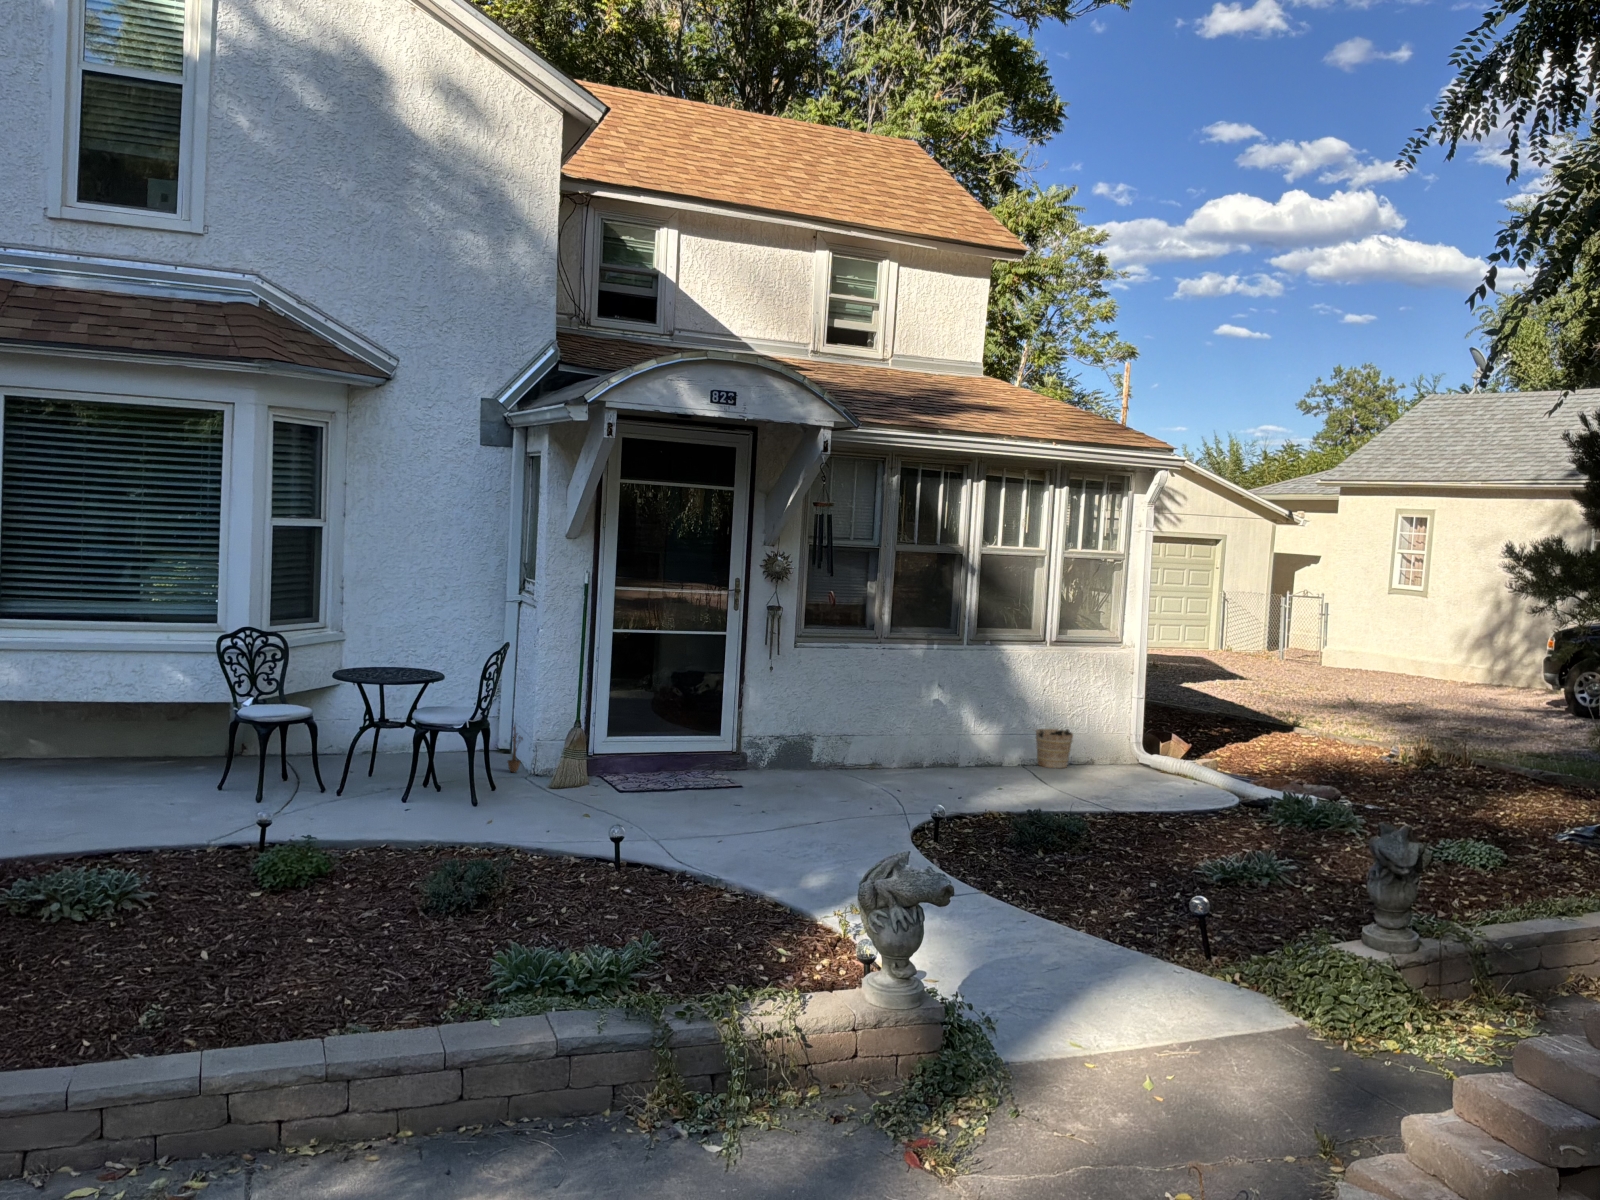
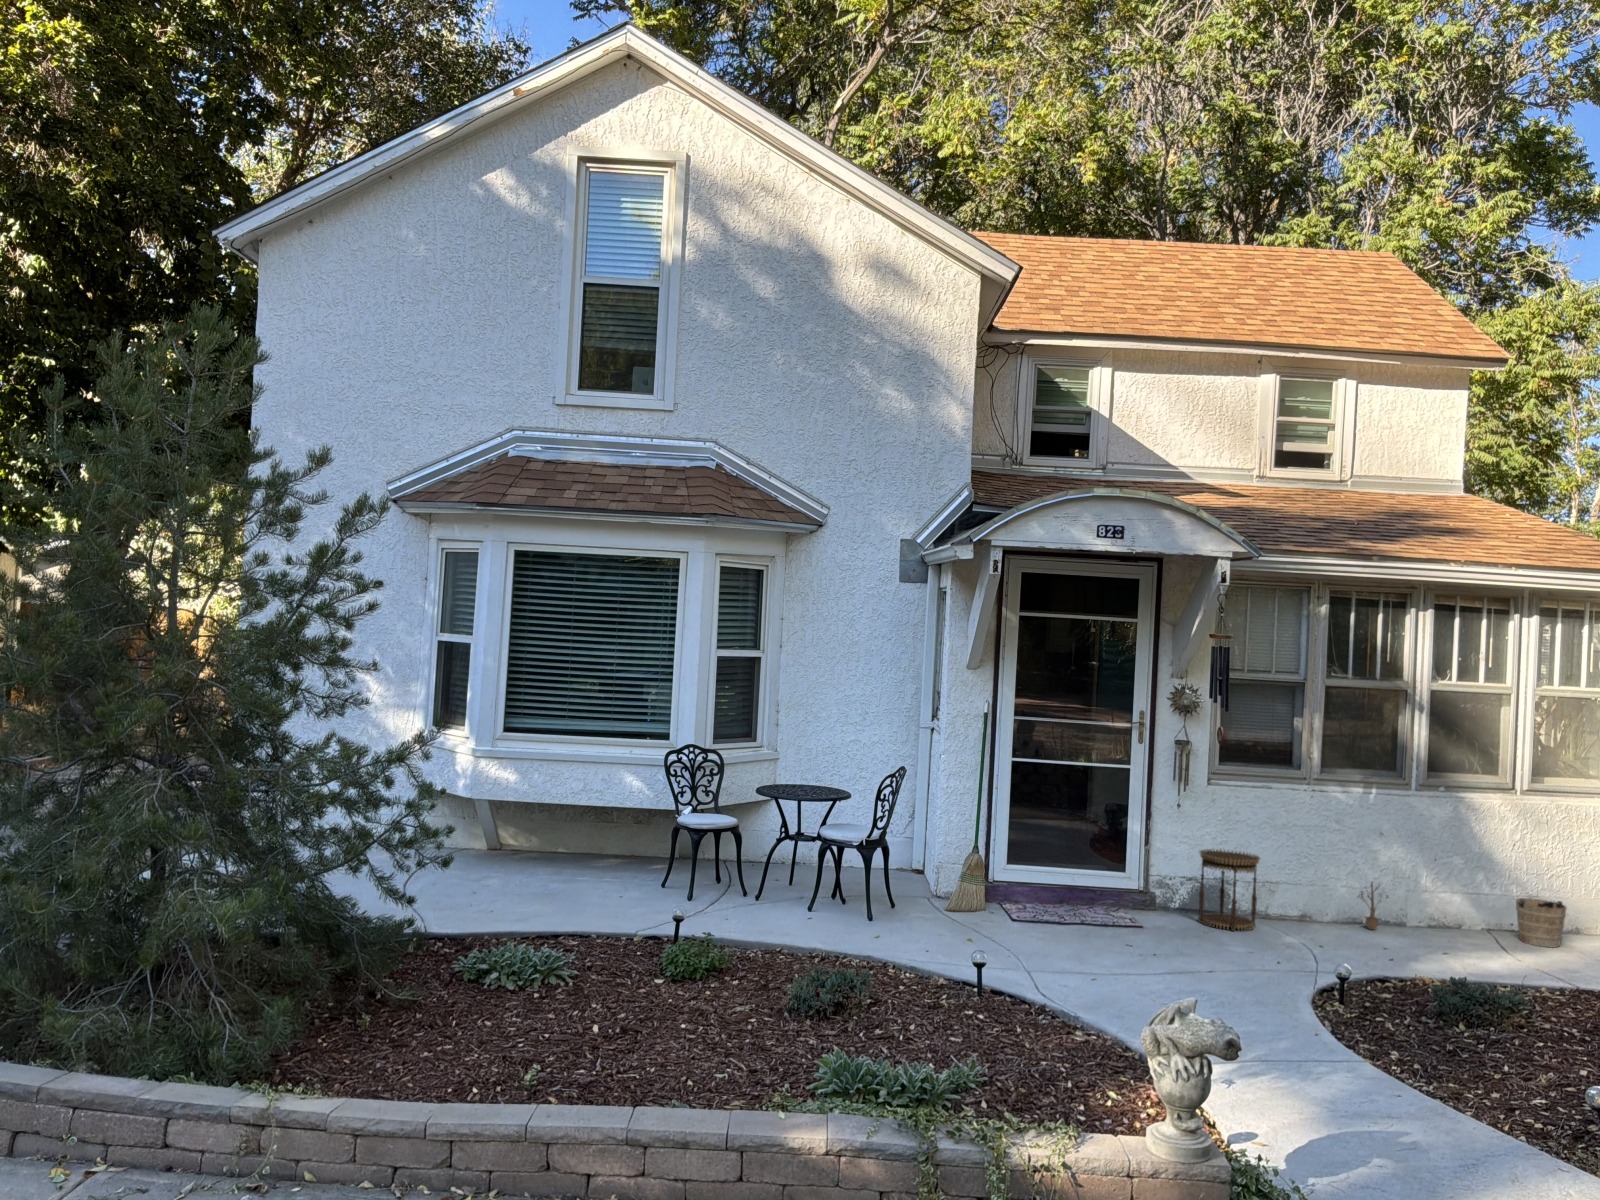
side table: none [788,705,843,781] -> present [1199,849,1260,931]
decorative plant: present [508,725,523,773] -> present [1354,882,1388,930]

